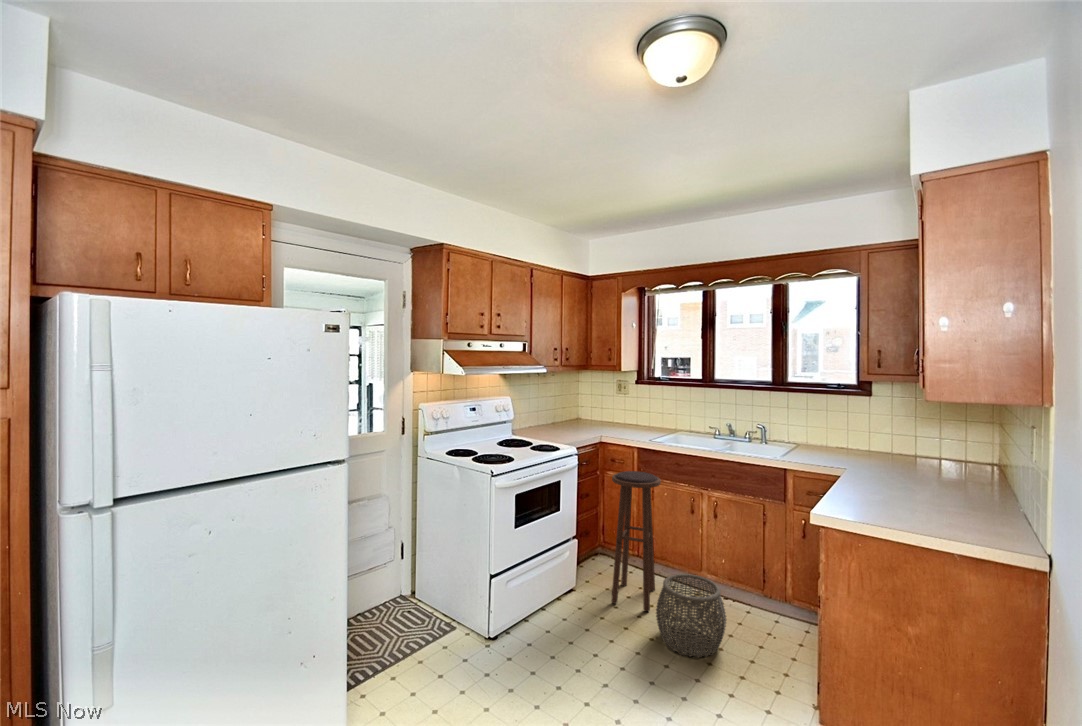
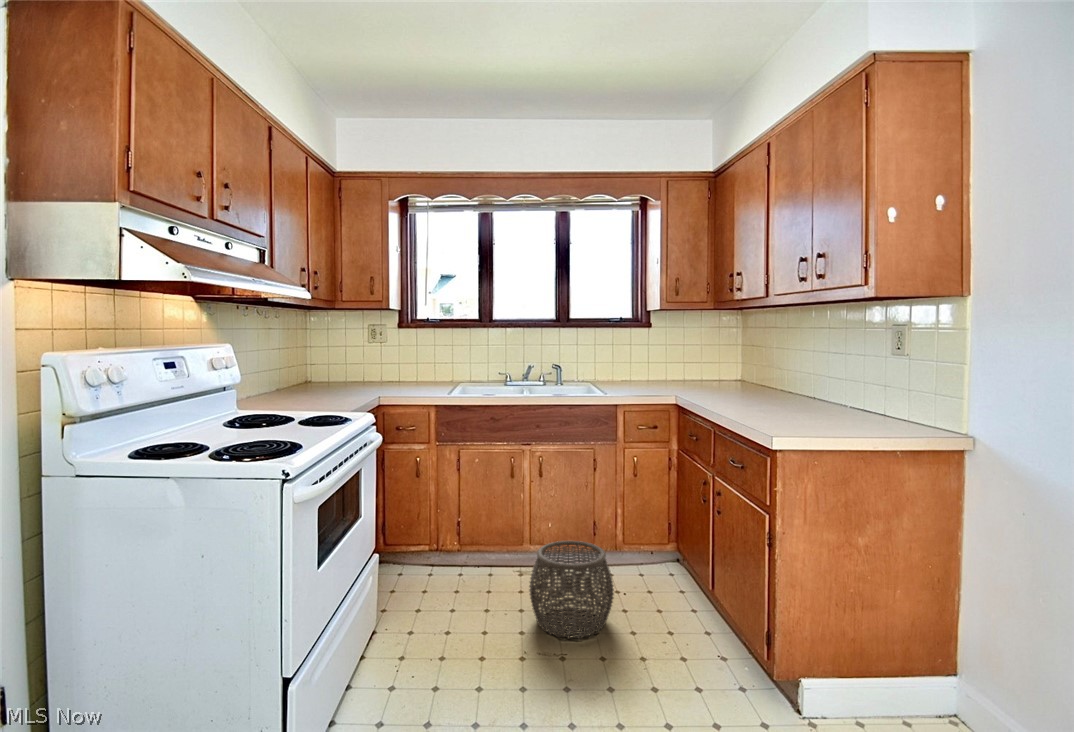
stool: present [611,471,661,611] -> none [433,432,500,616]

